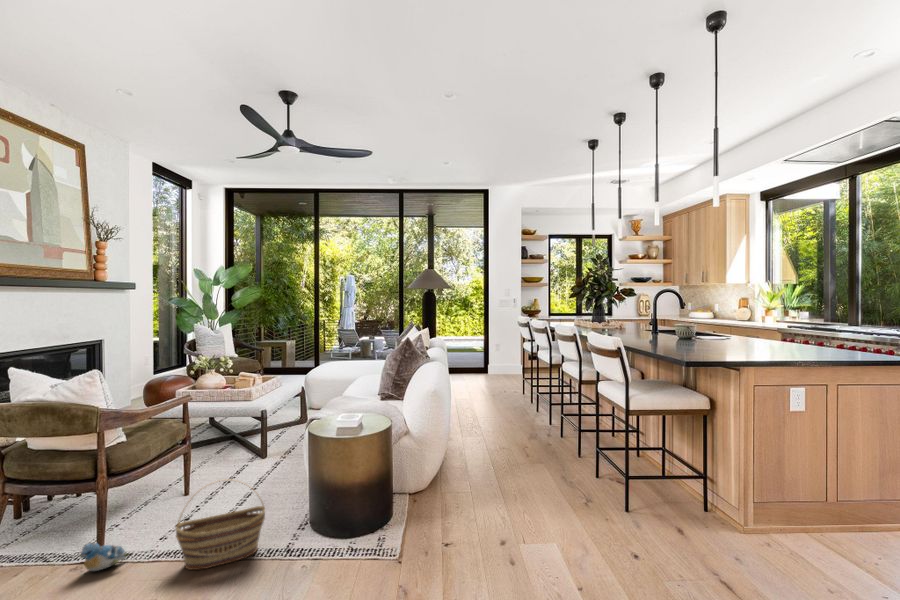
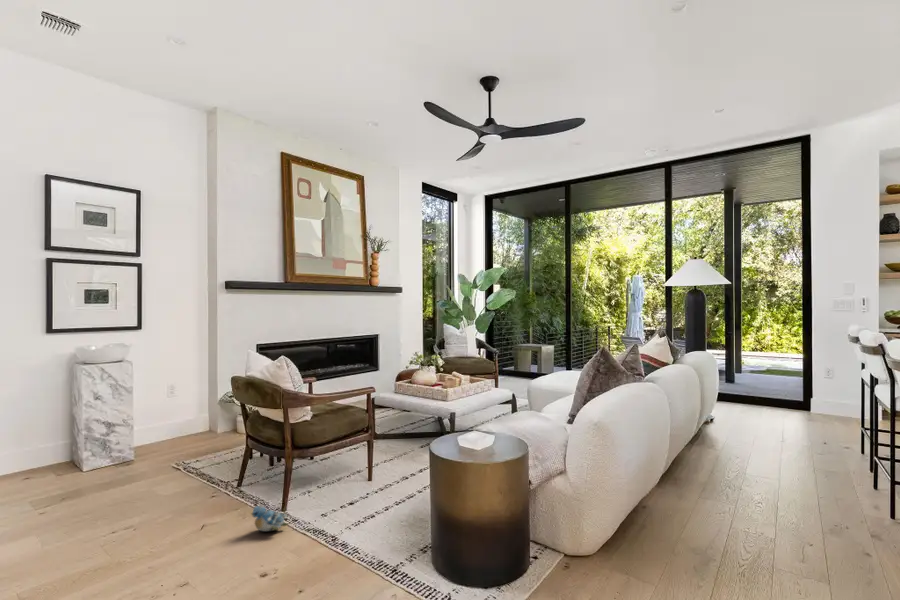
basket: present [176,479,265,570] -> none [303,476,382,564]

